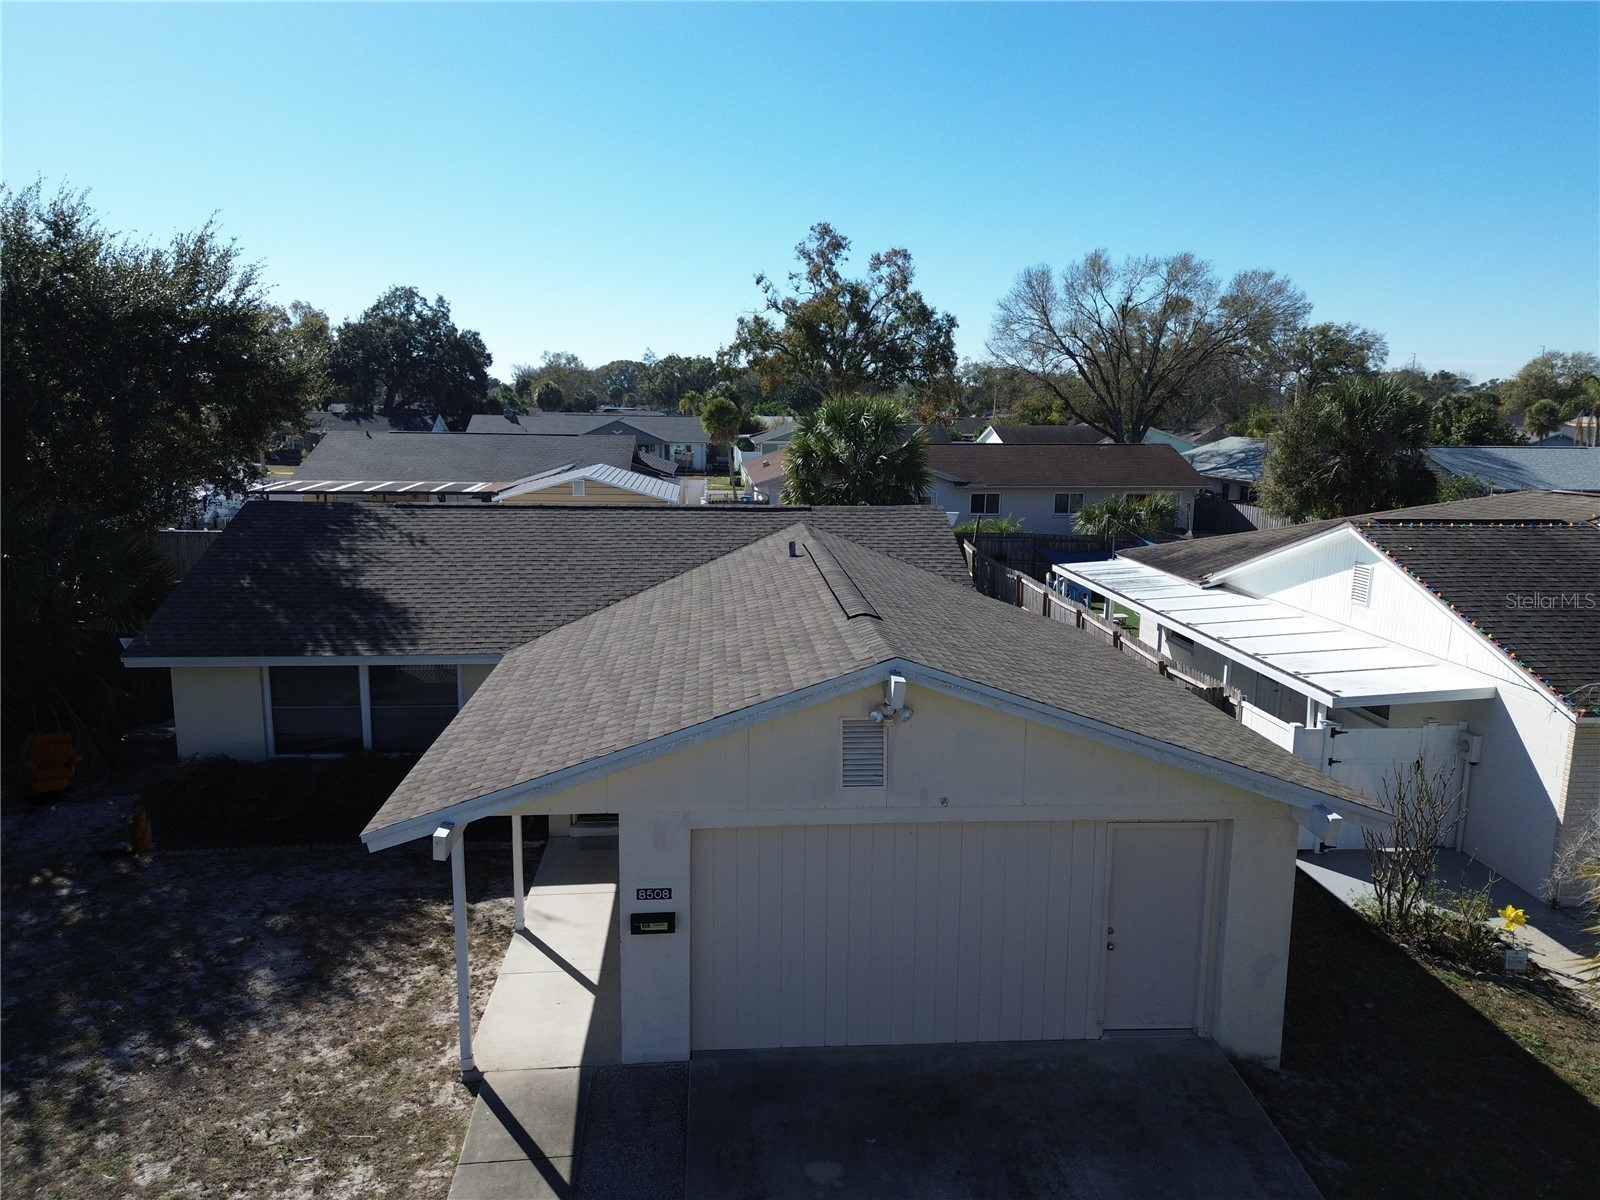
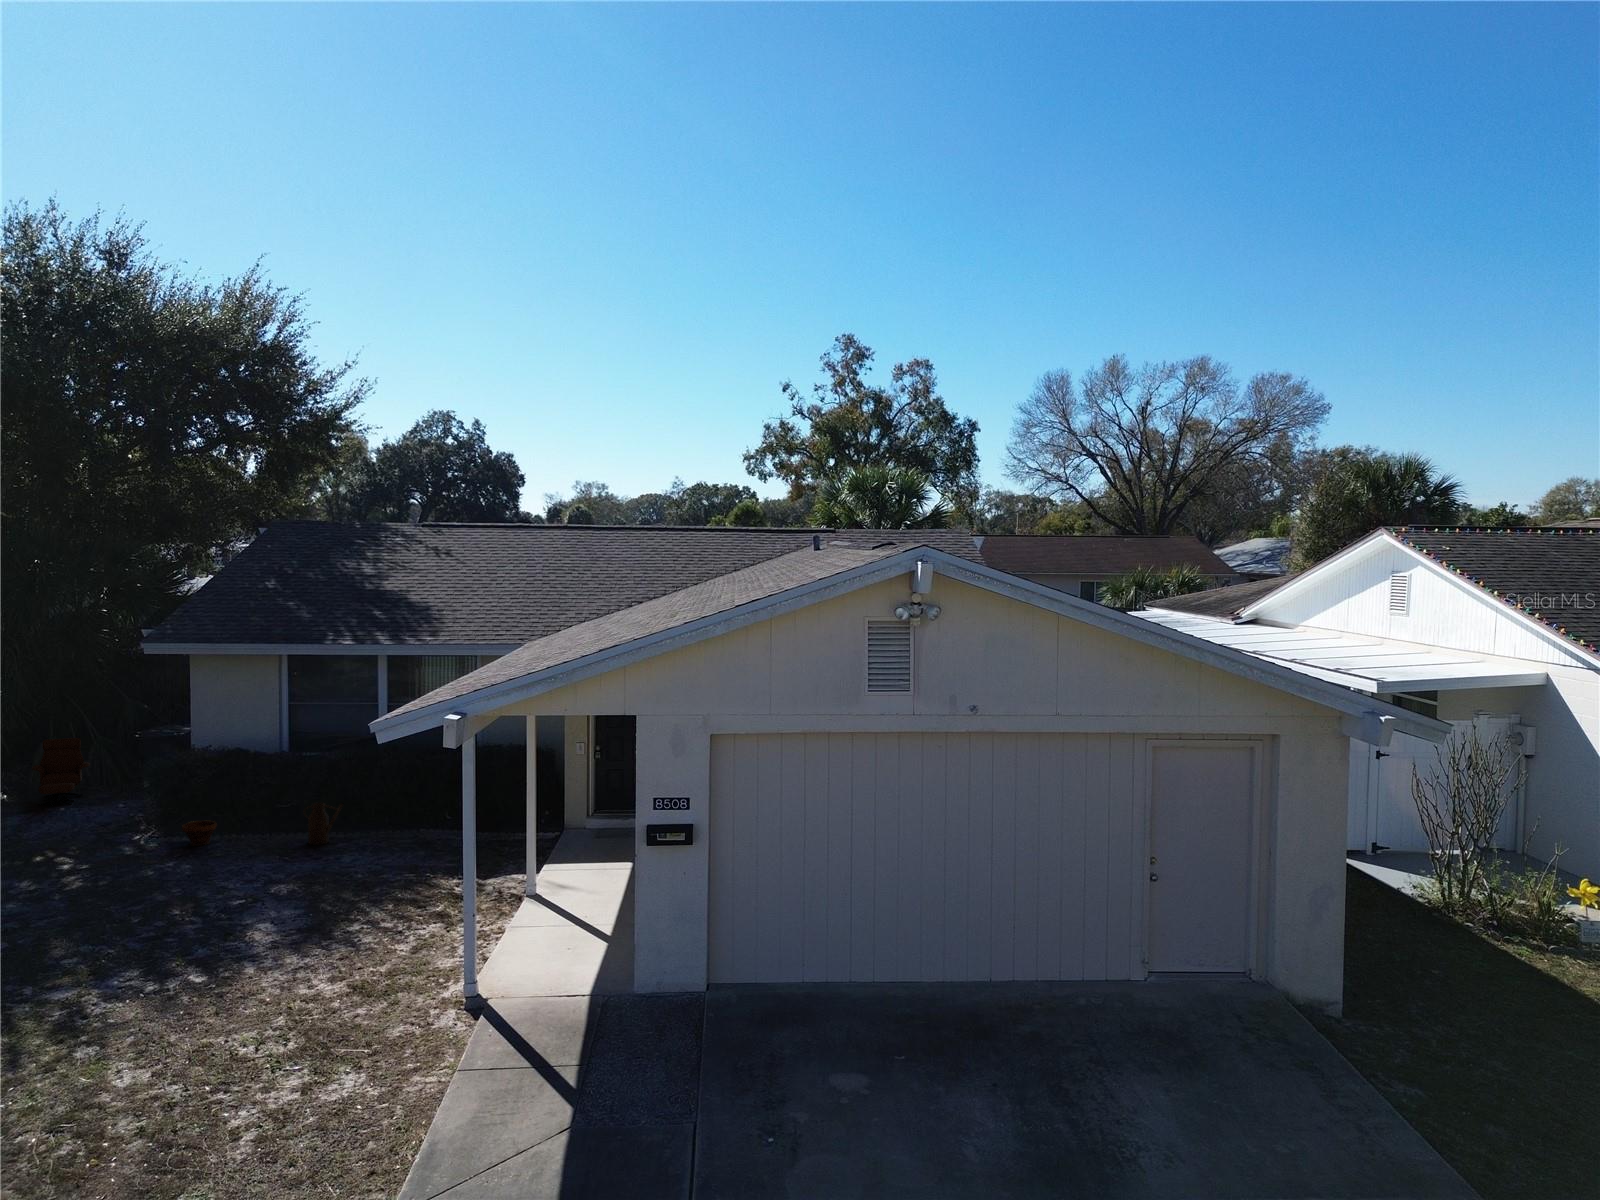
watering can: present [129,812,152,853] -> present [304,802,343,845]
planter: none [178,832,212,858] -> present [182,821,217,845]

